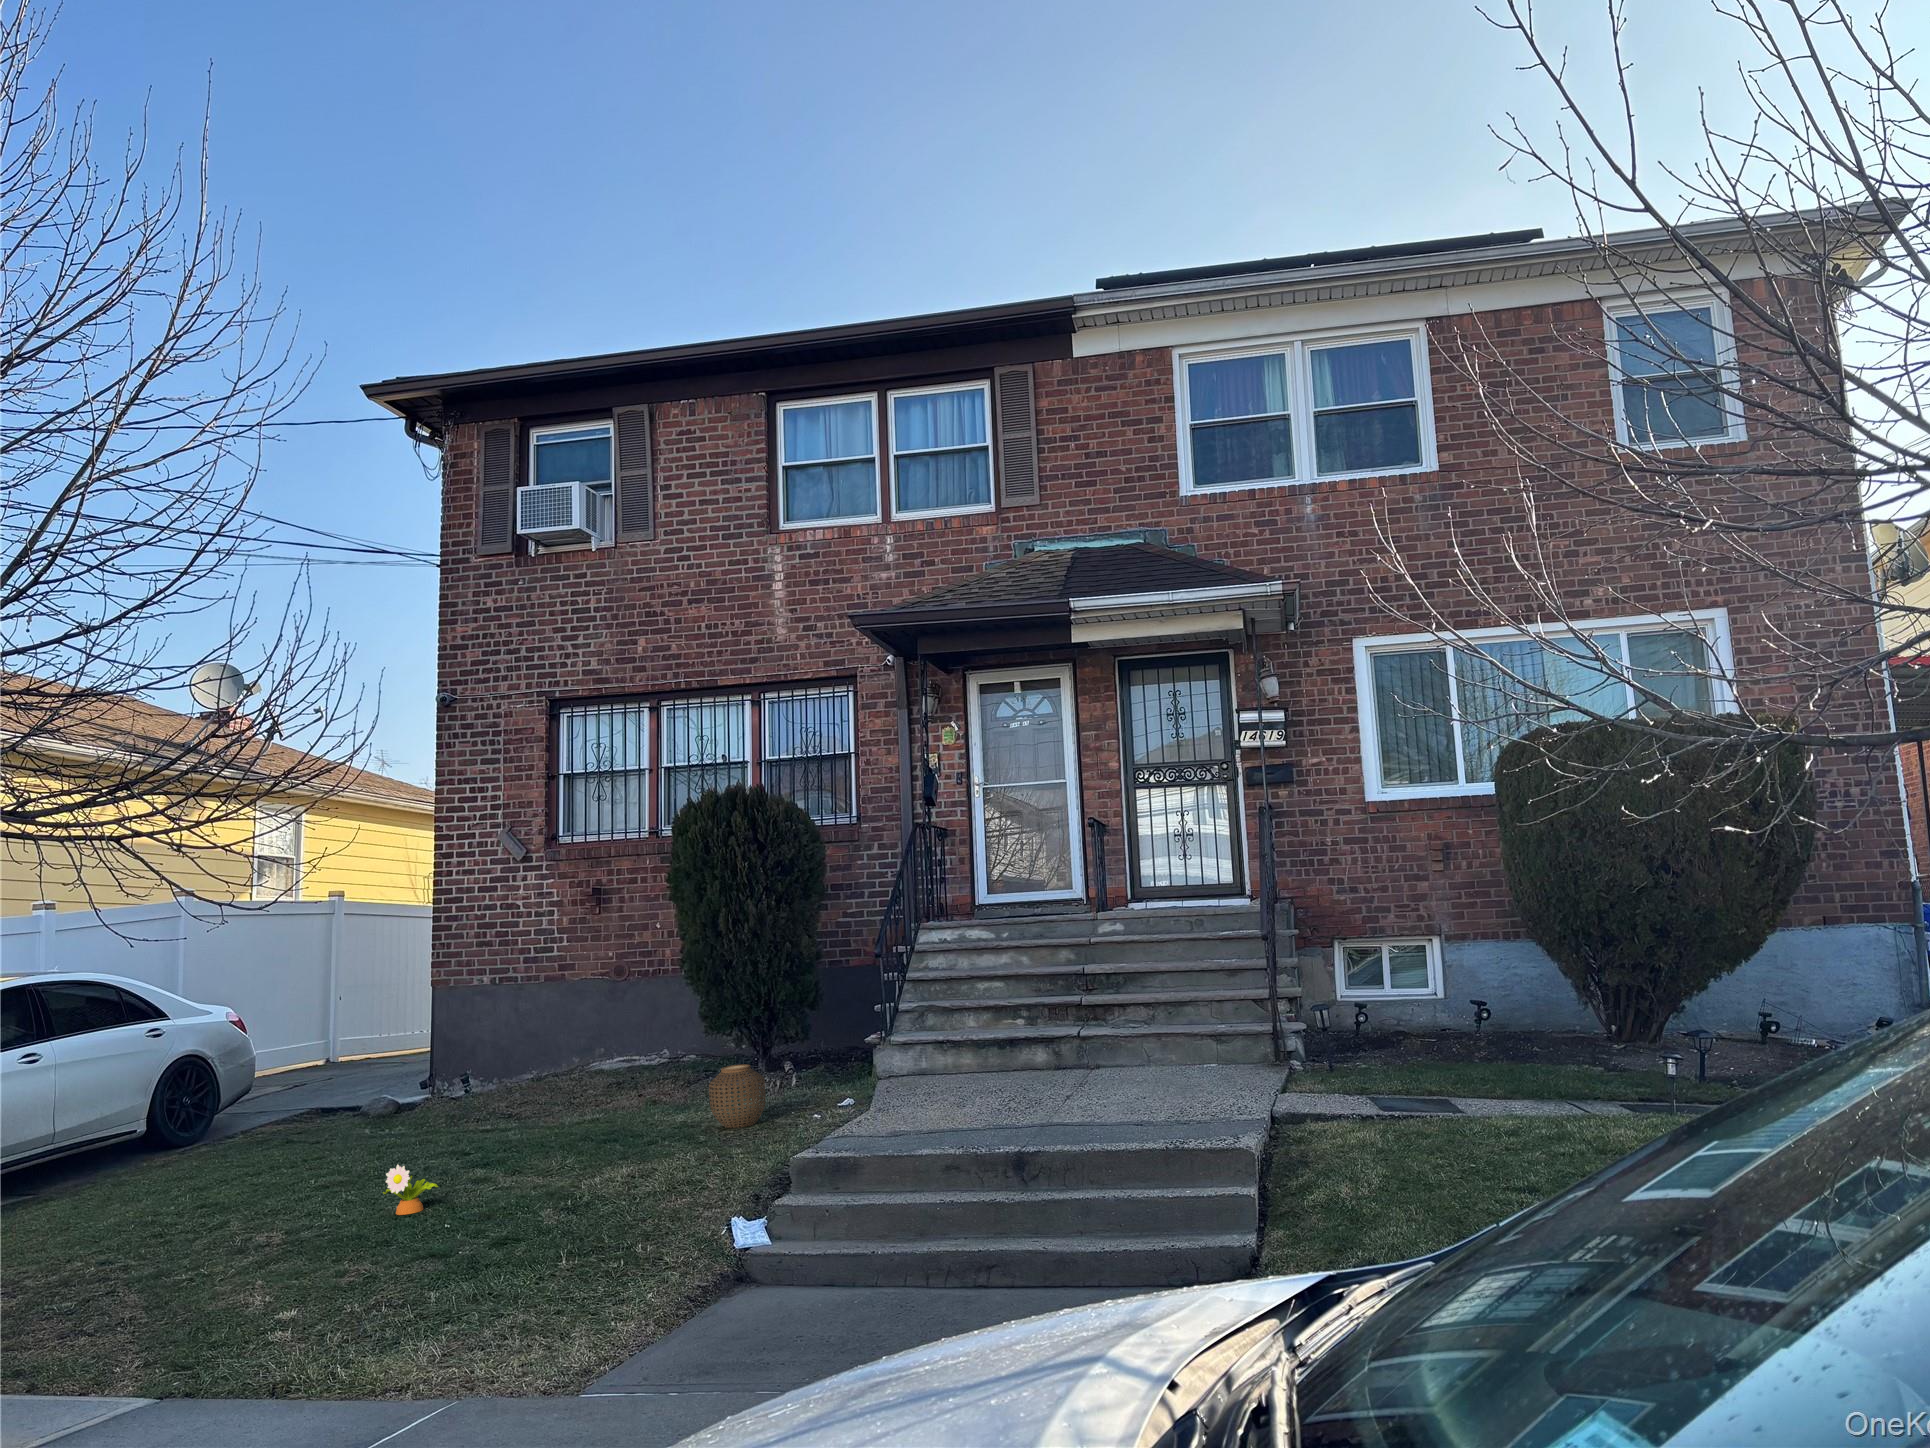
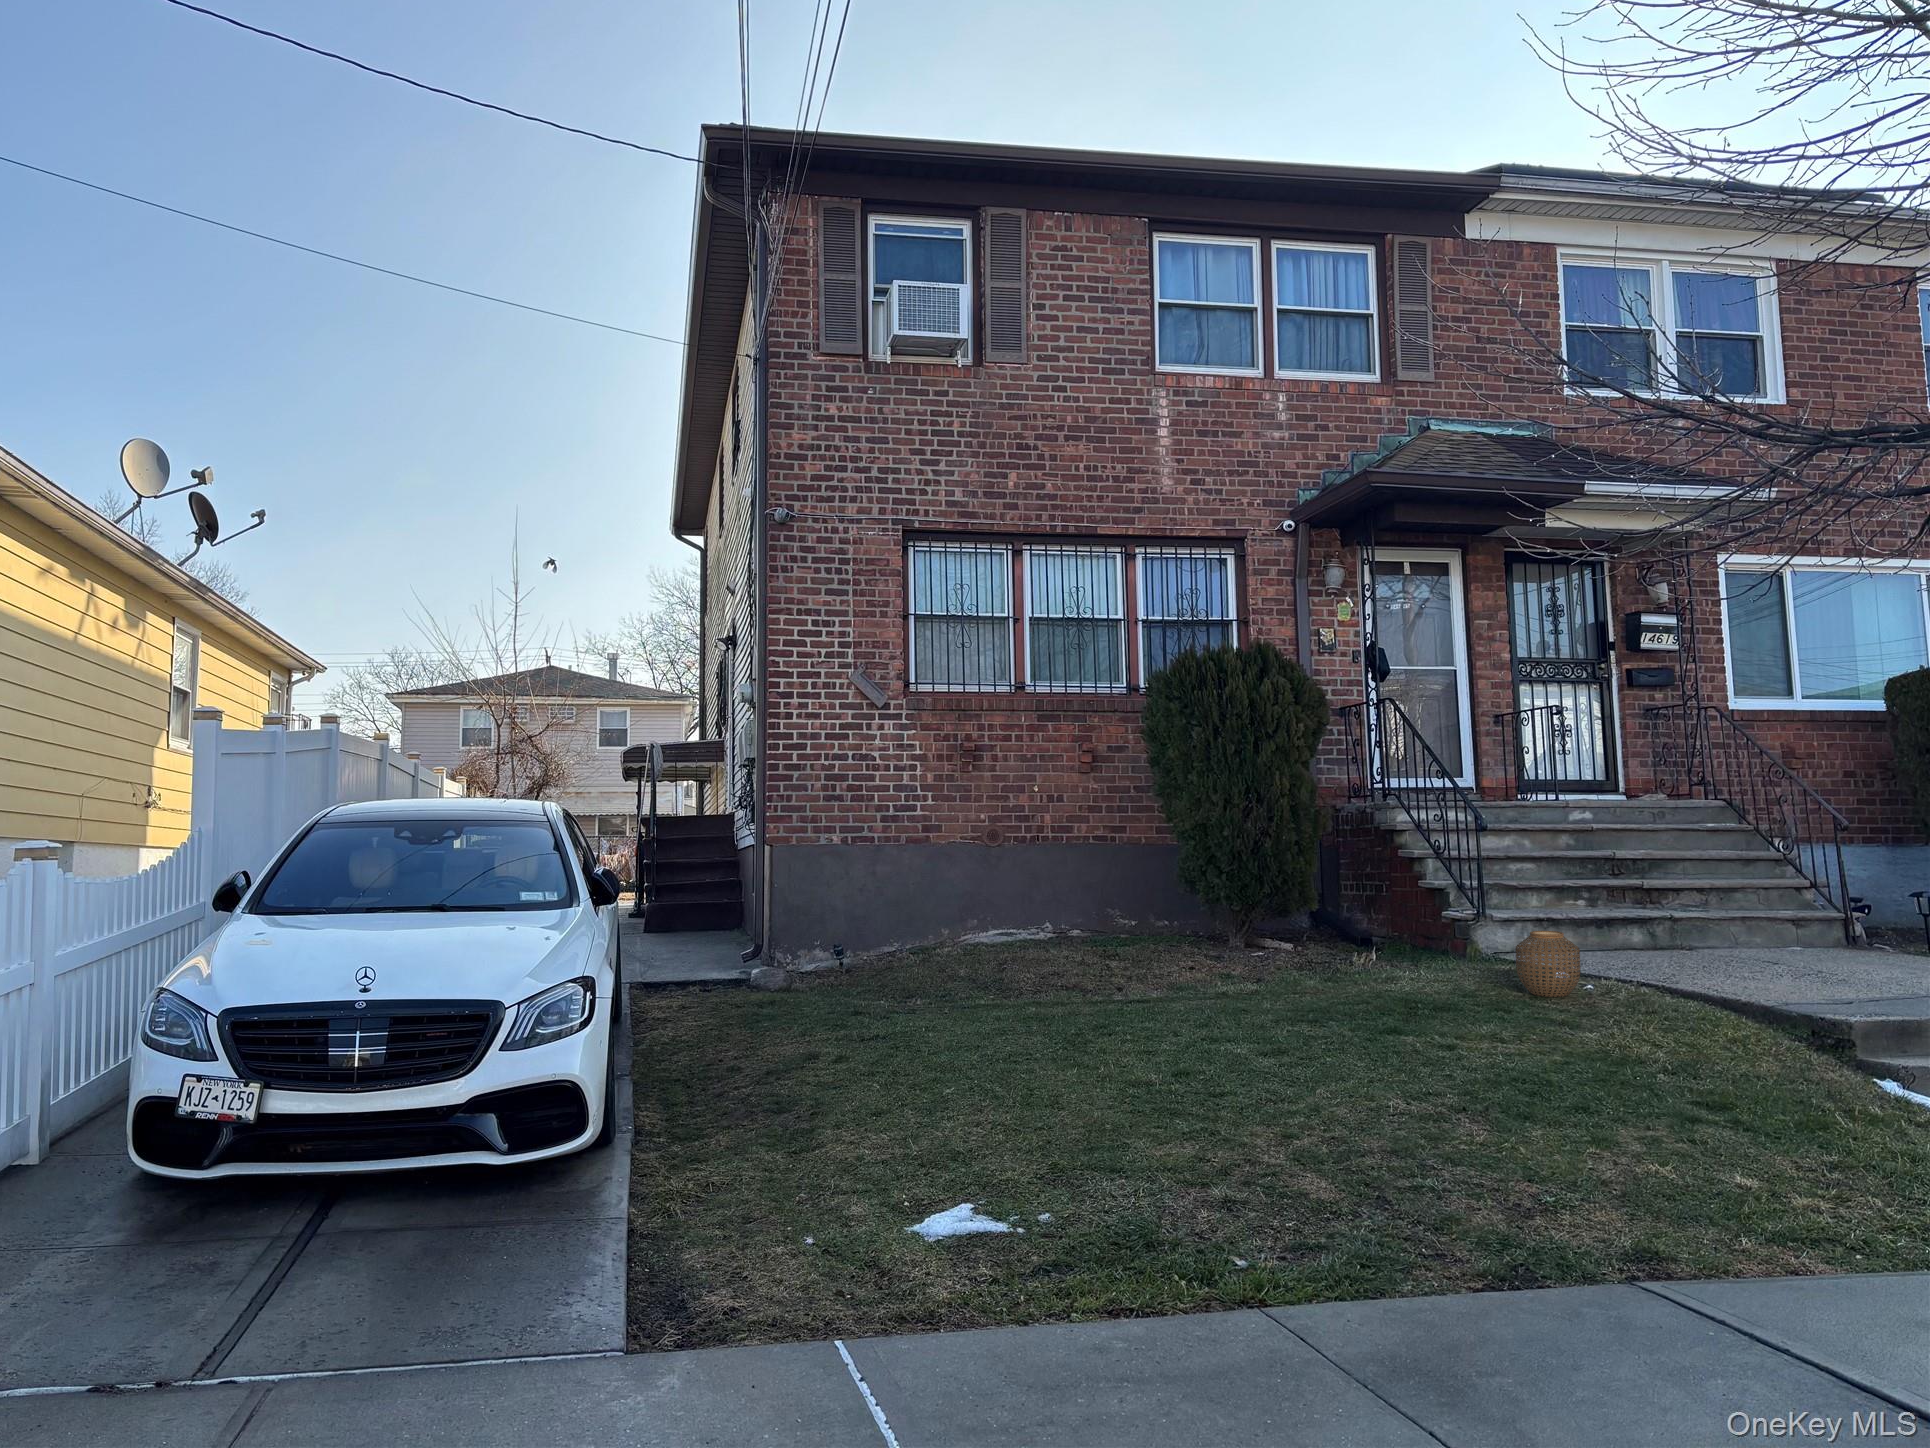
decorative plant: present [383,1165,438,1215] -> none [1499,1022,1562,1078]

